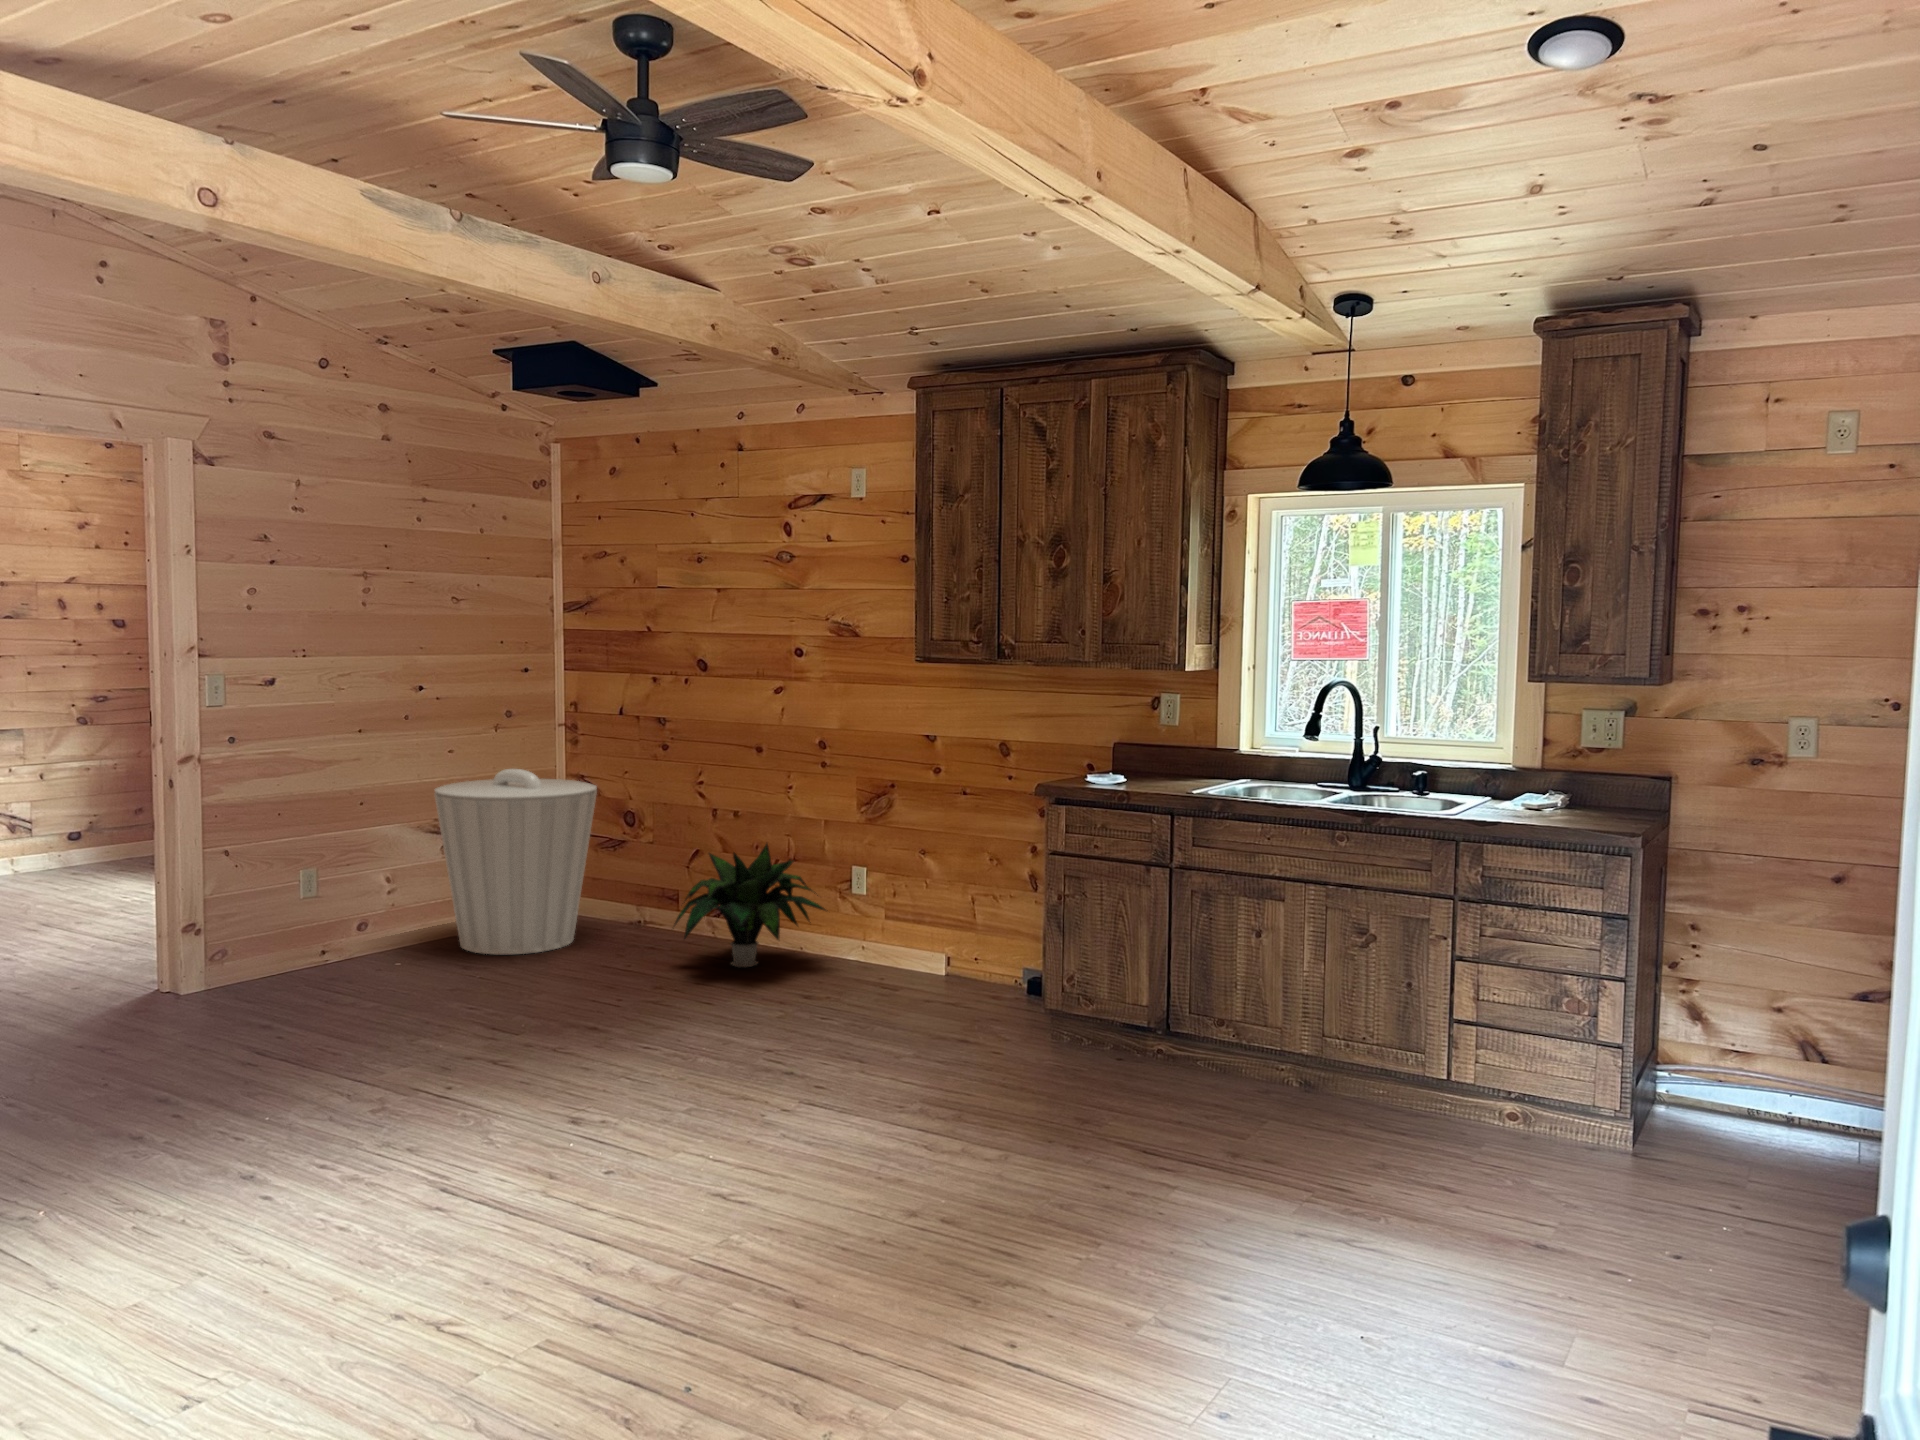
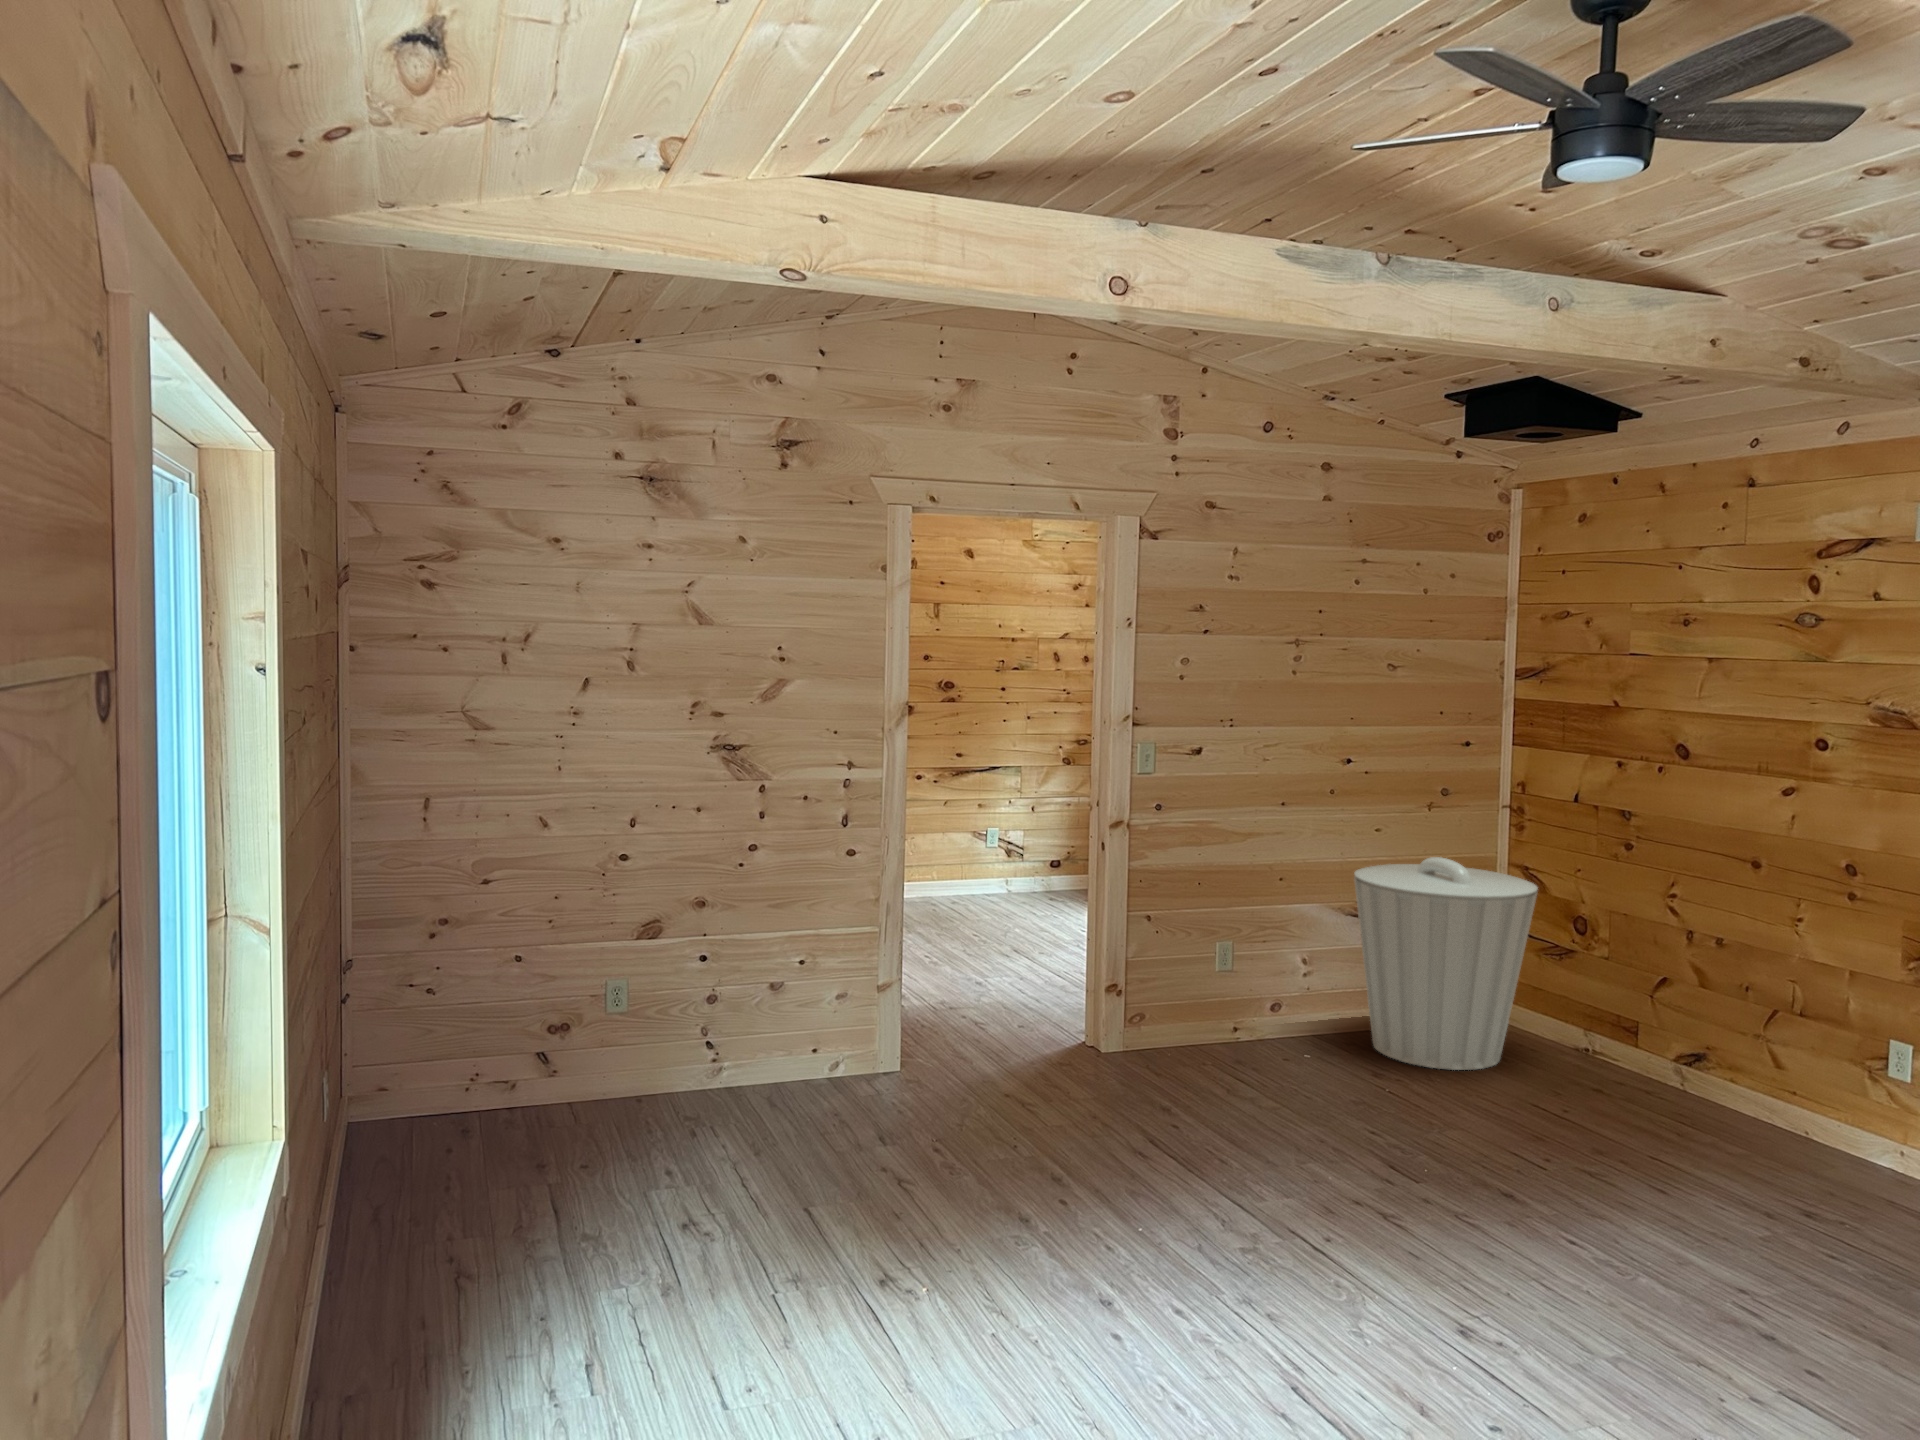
potted plant: present [674,844,825,967] -> none [1618,990,1852,1149]

